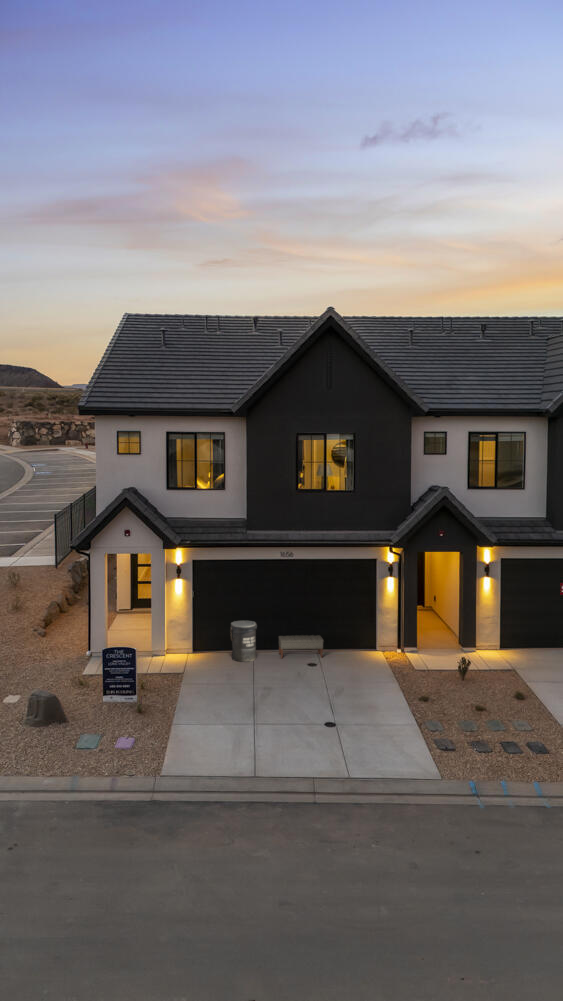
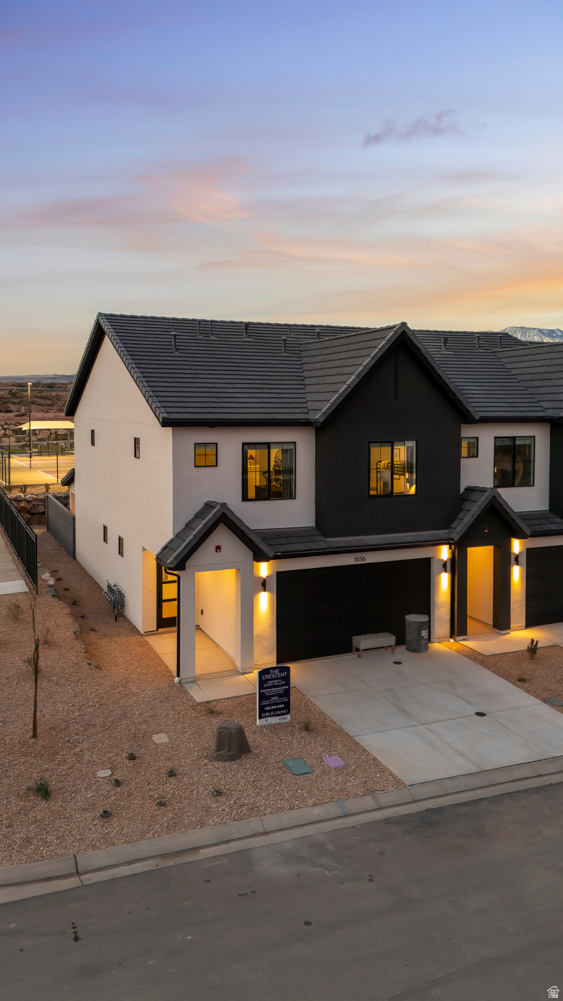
trash can: present [231,621,257,662] -> present [405,614,429,653]

